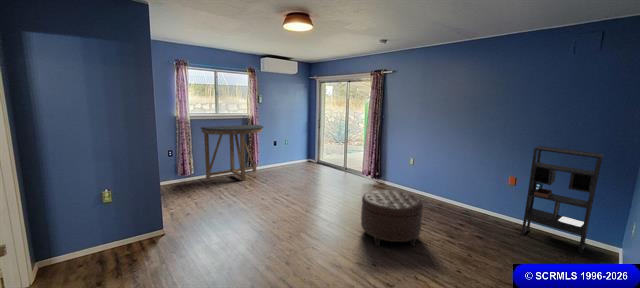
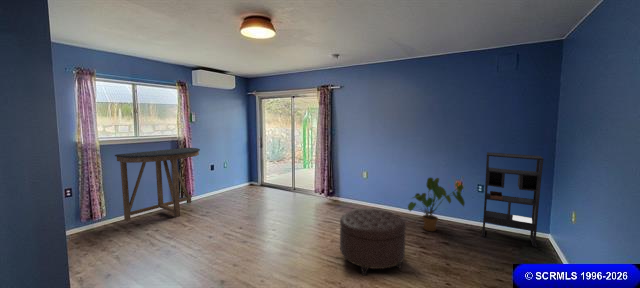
house plant: none [443,168,507,222] -> present [408,178,465,231]

